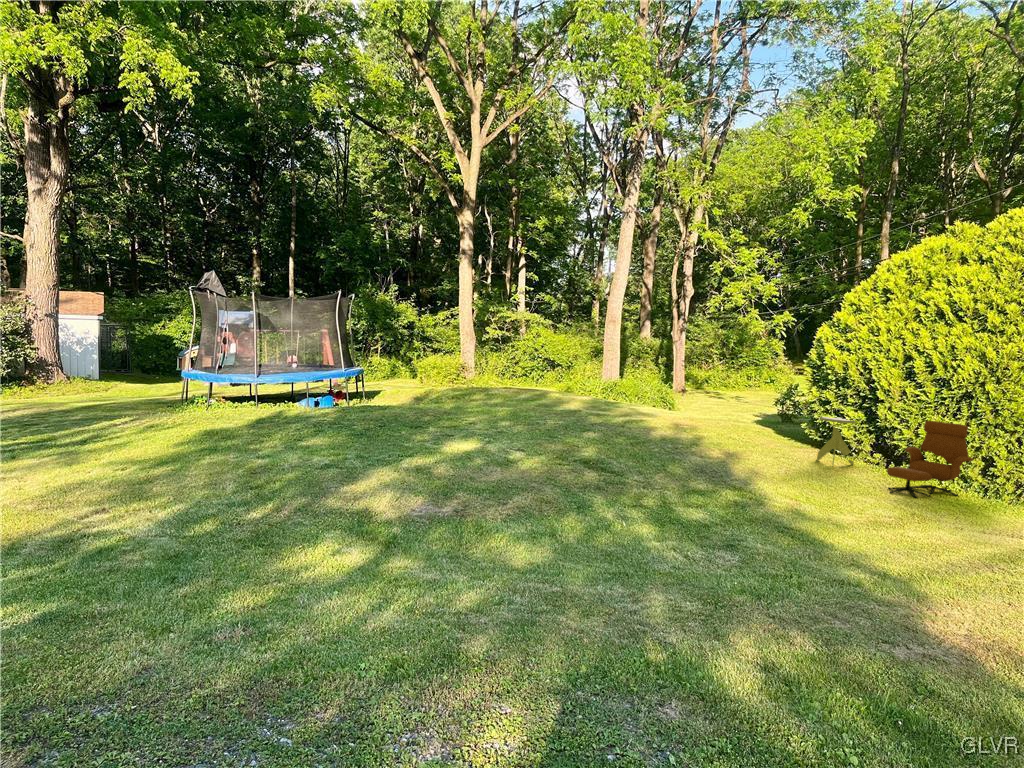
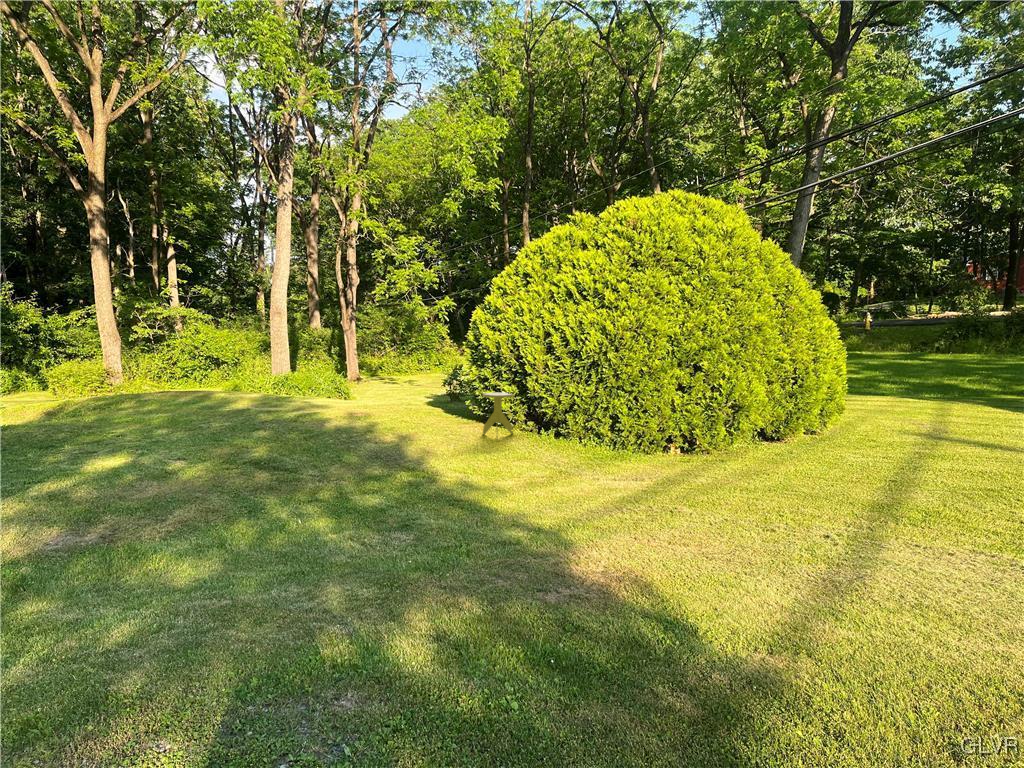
lounge chair: present [887,421,974,498] -> none [543,389,605,461]

